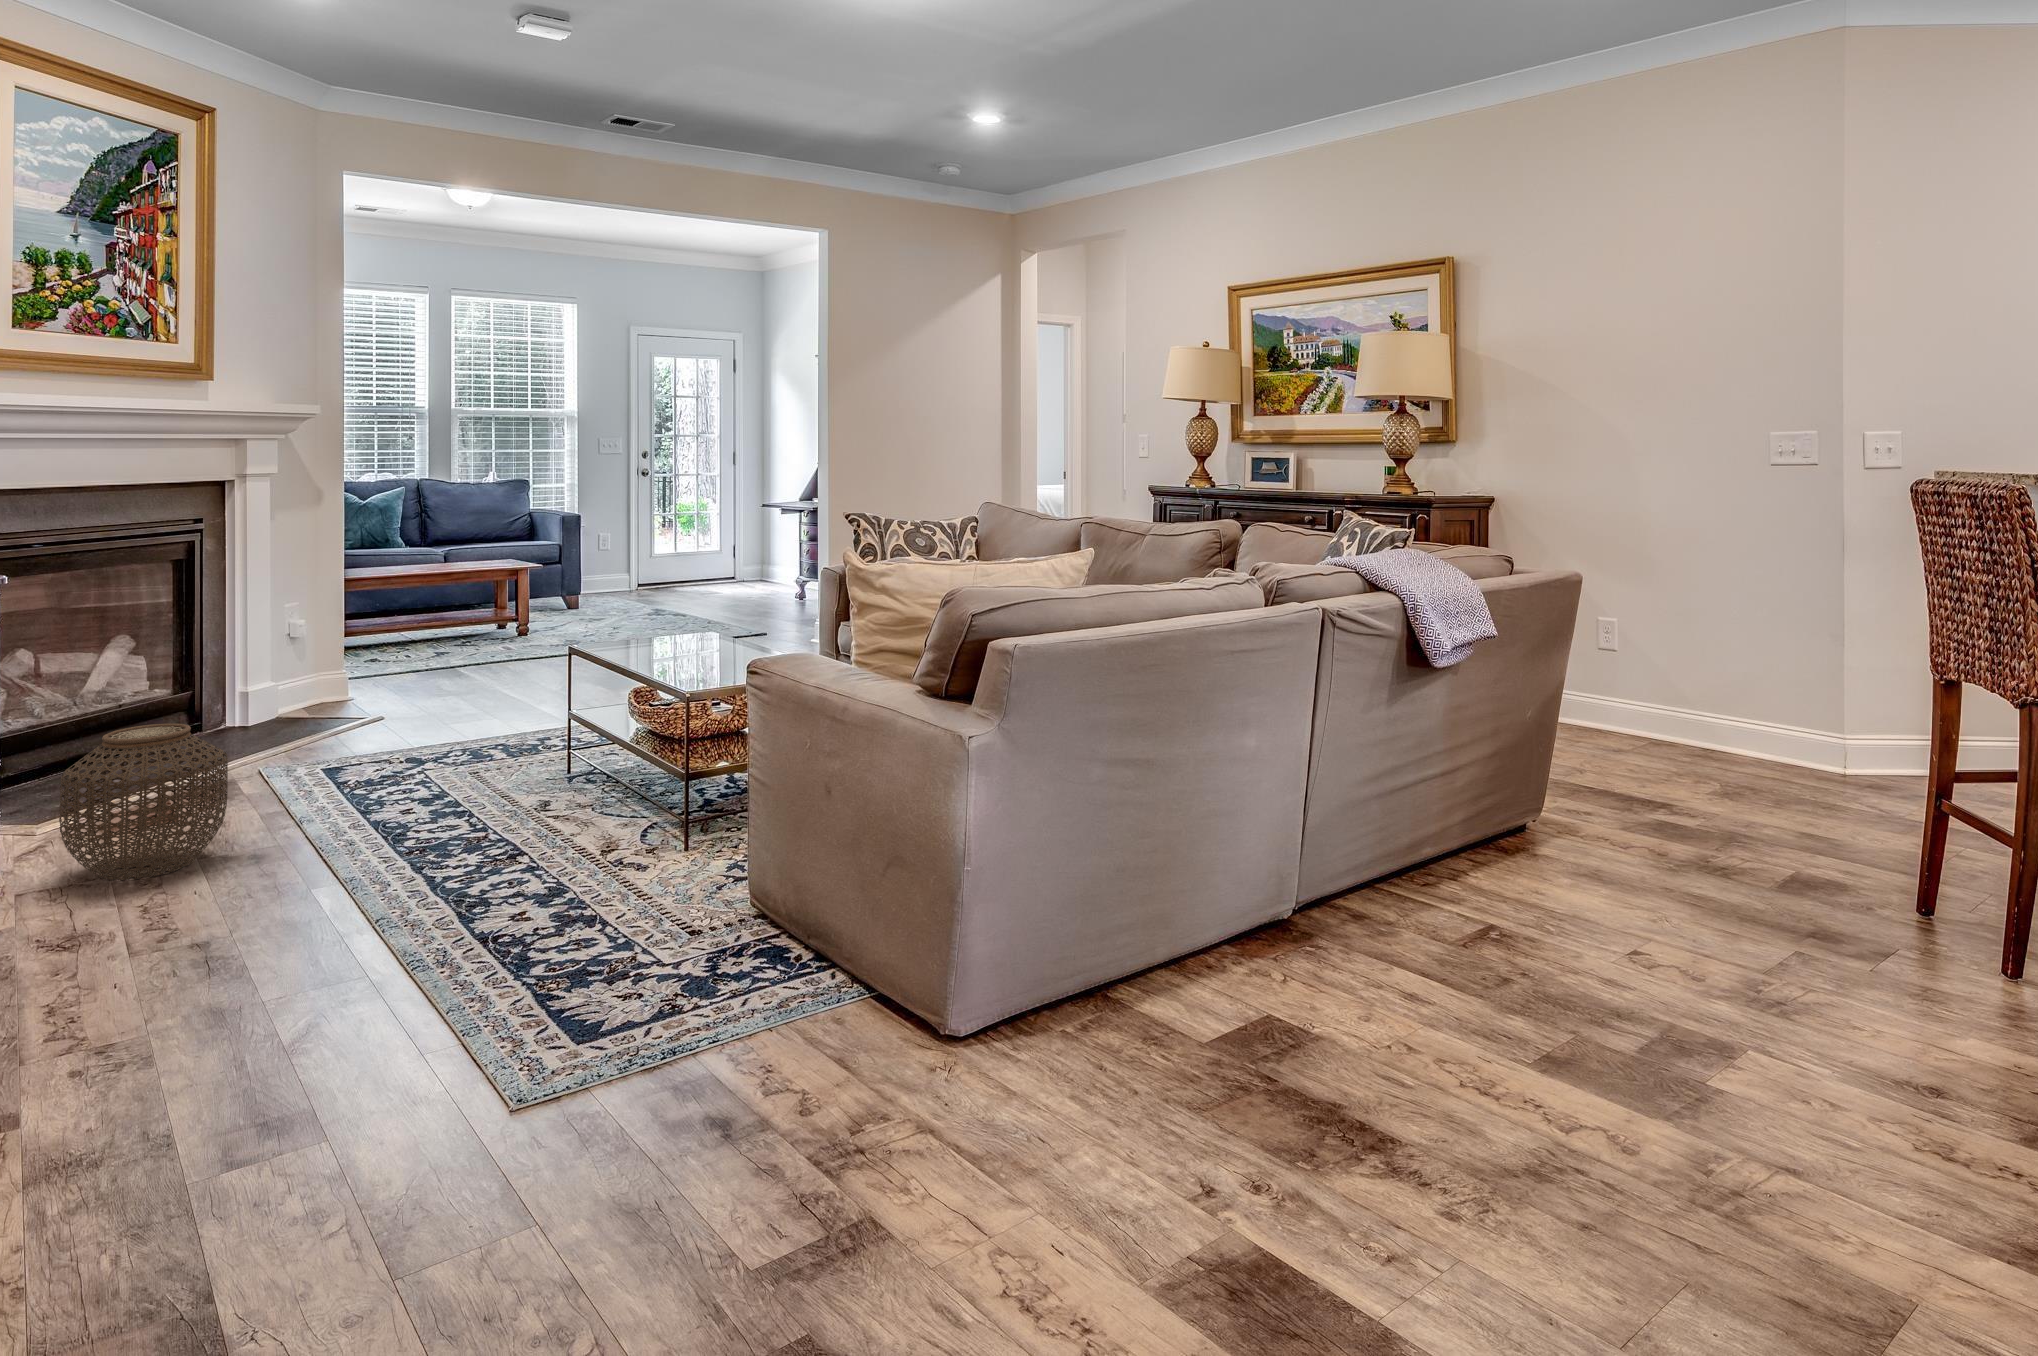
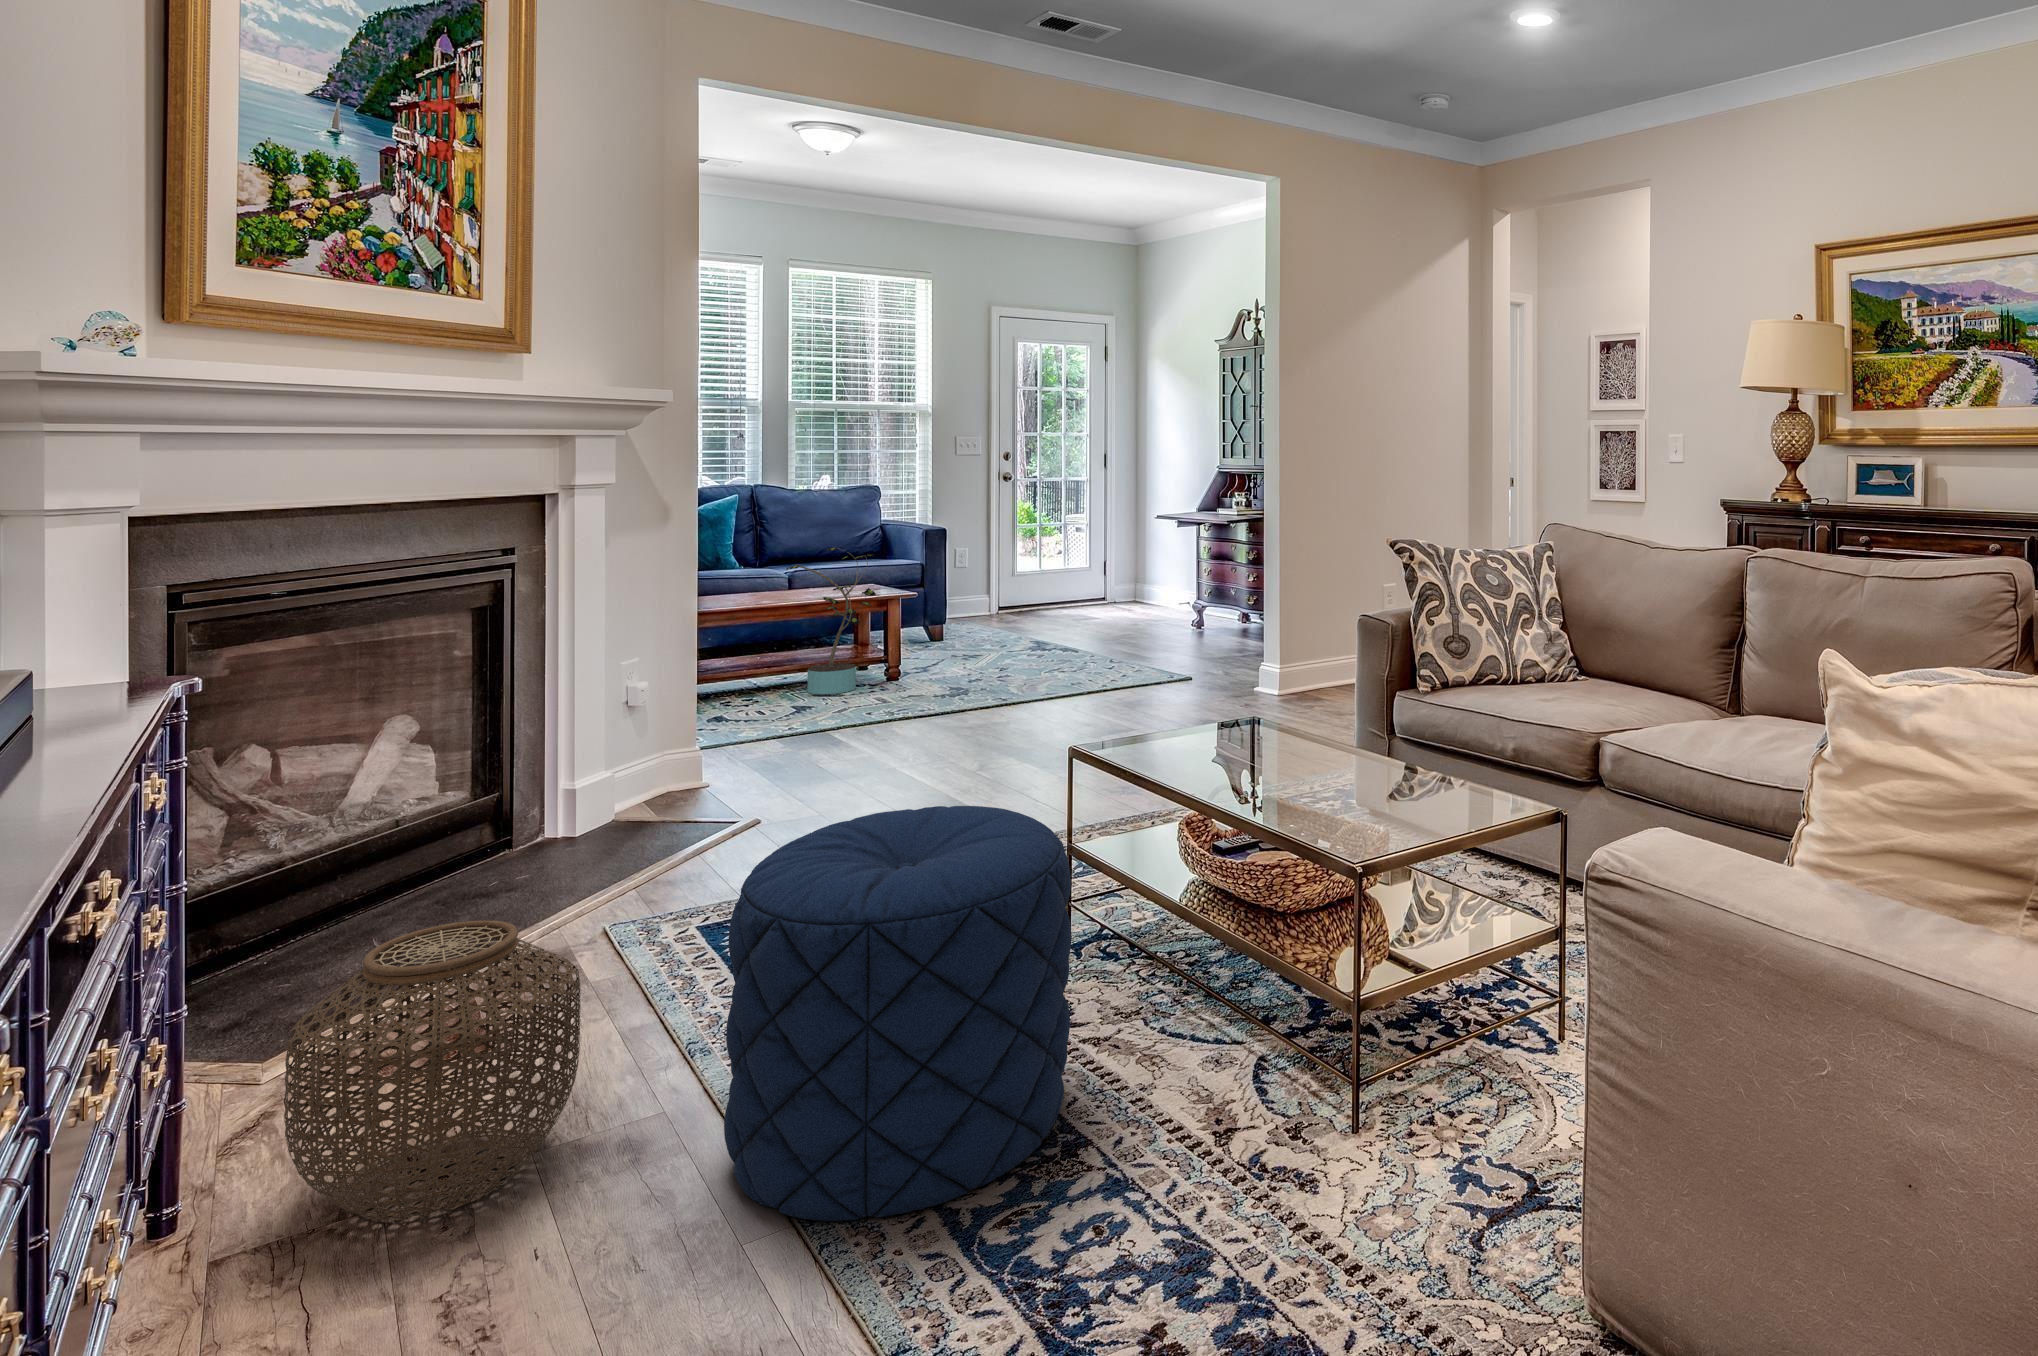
potted plant: none [428,527,503,644] -> present [786,547,876,694]
pouf: none [309,667,526,880] -> present [724,806,1072,1221]

